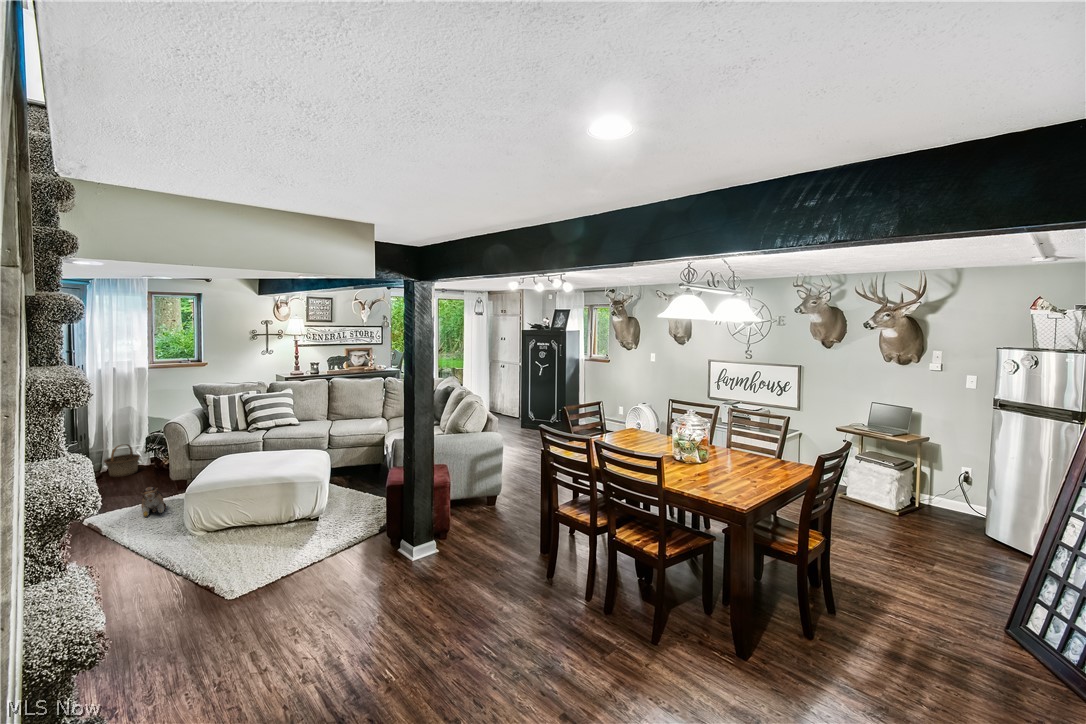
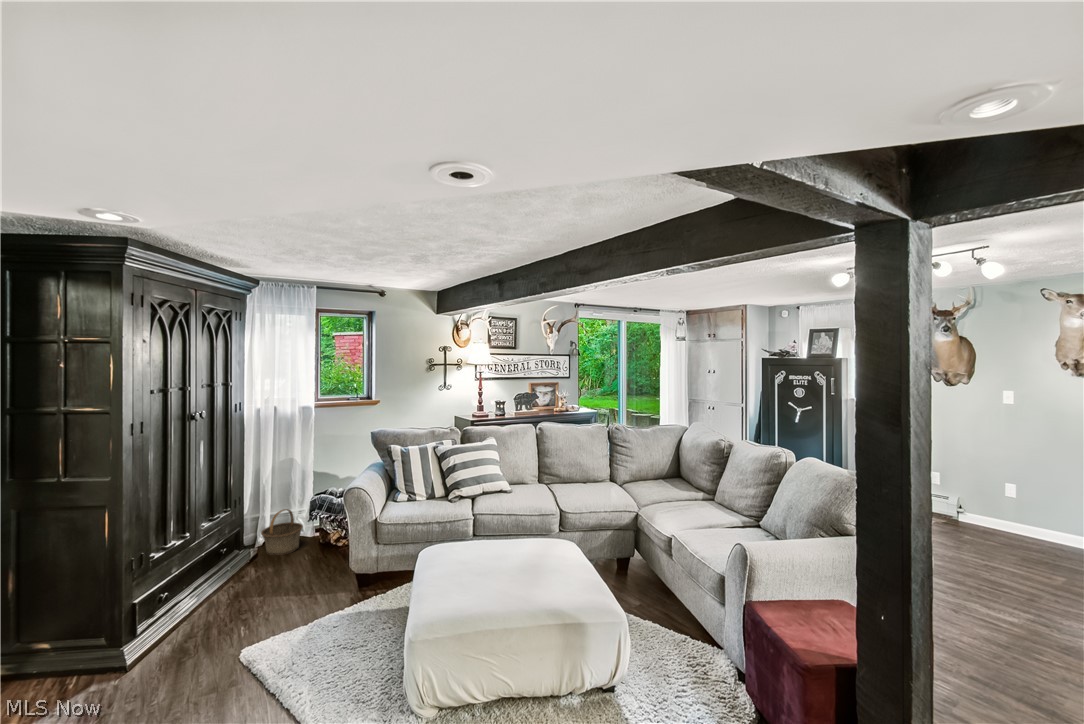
plush toy: present [140,487,166,517] -> none [320,598,351,648]

